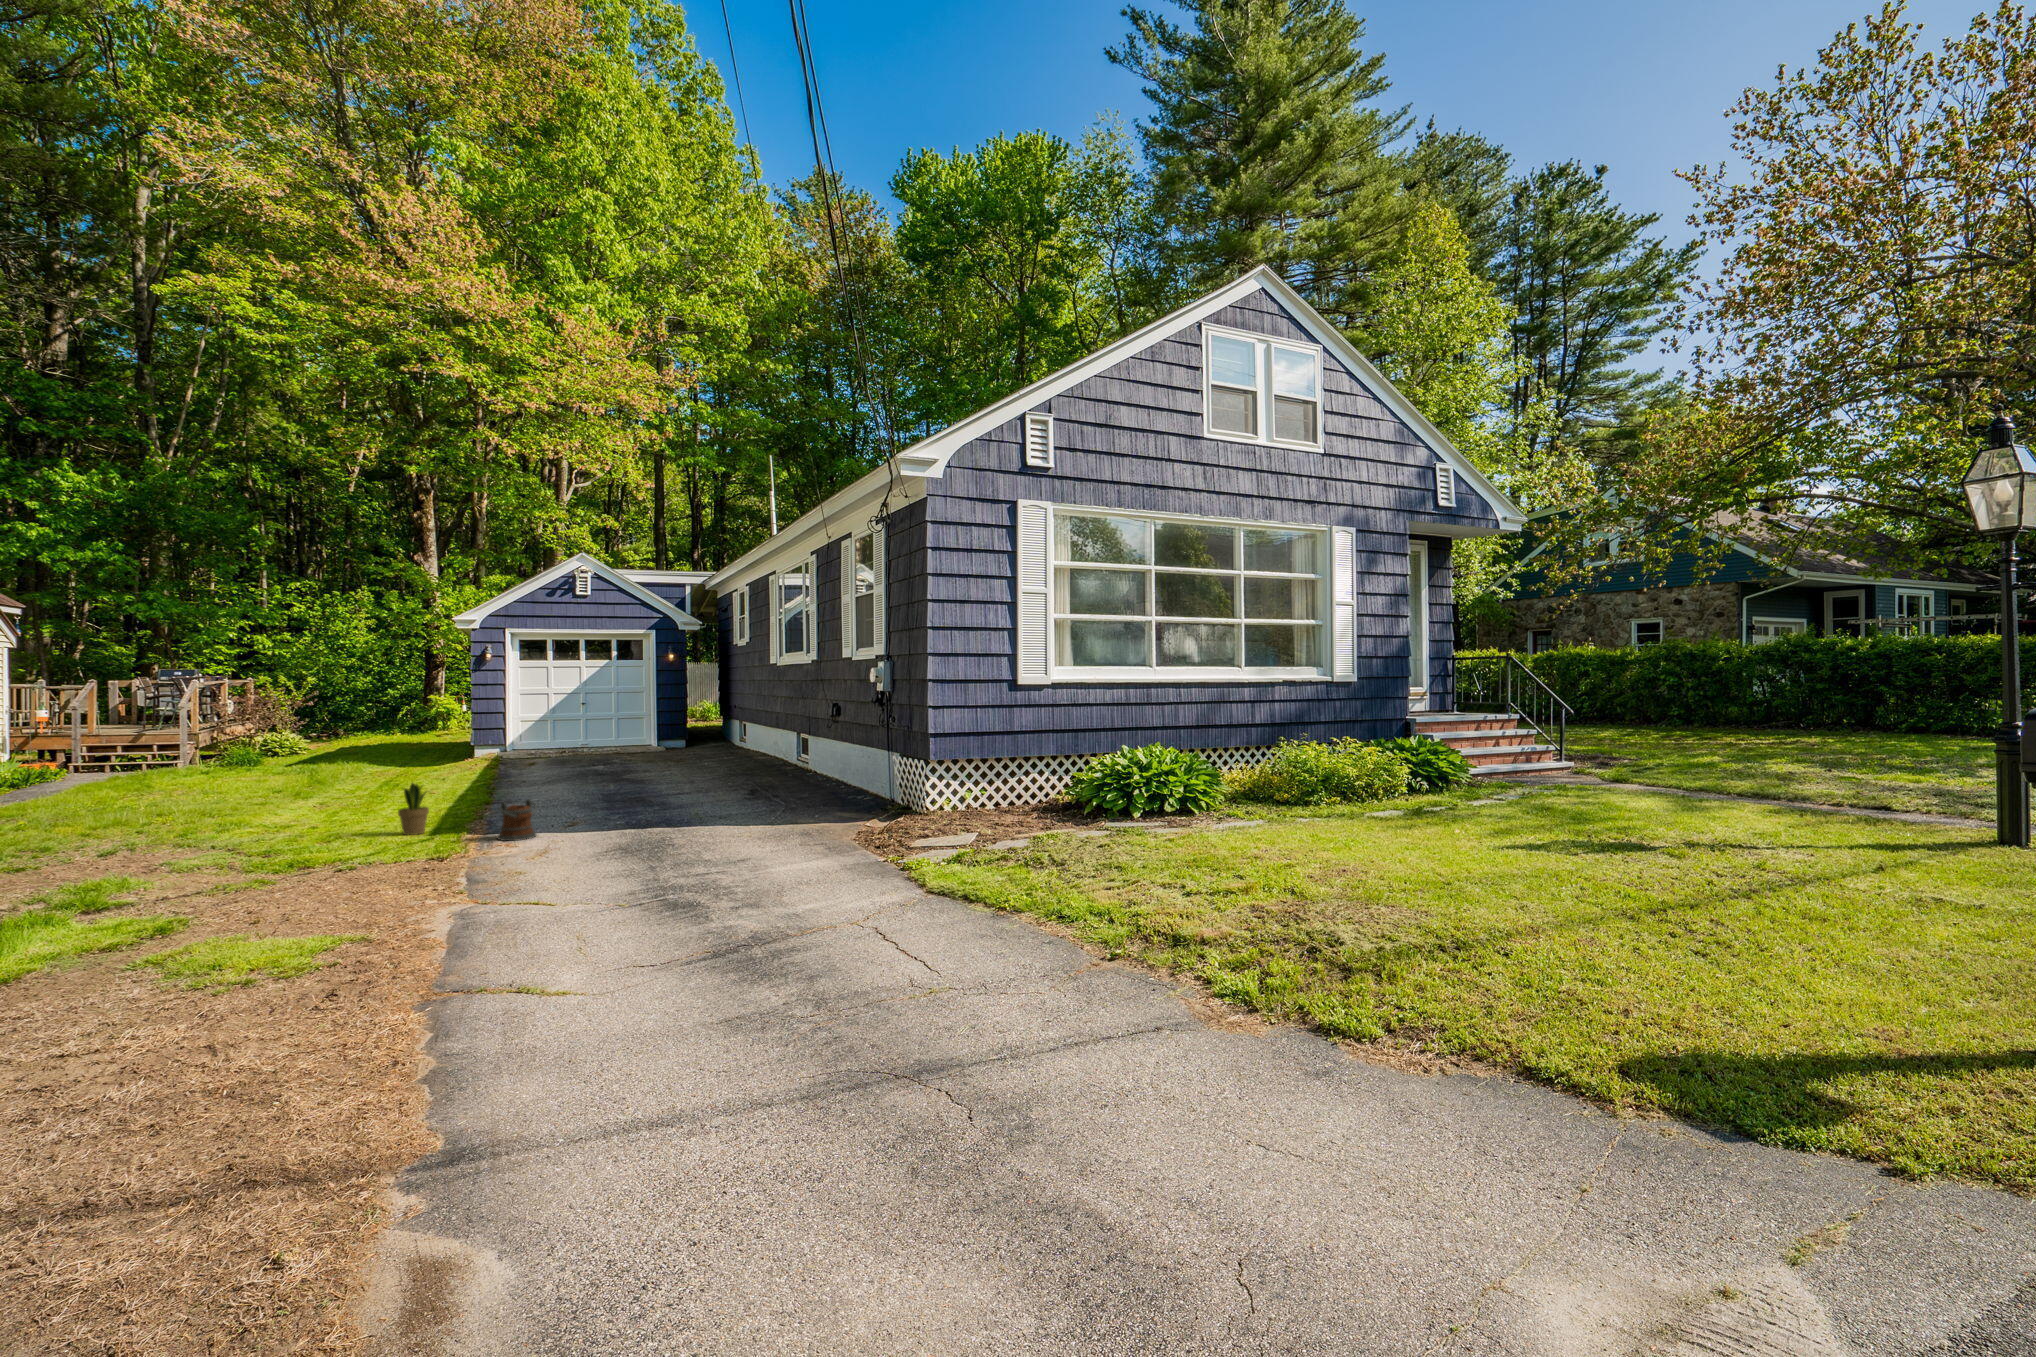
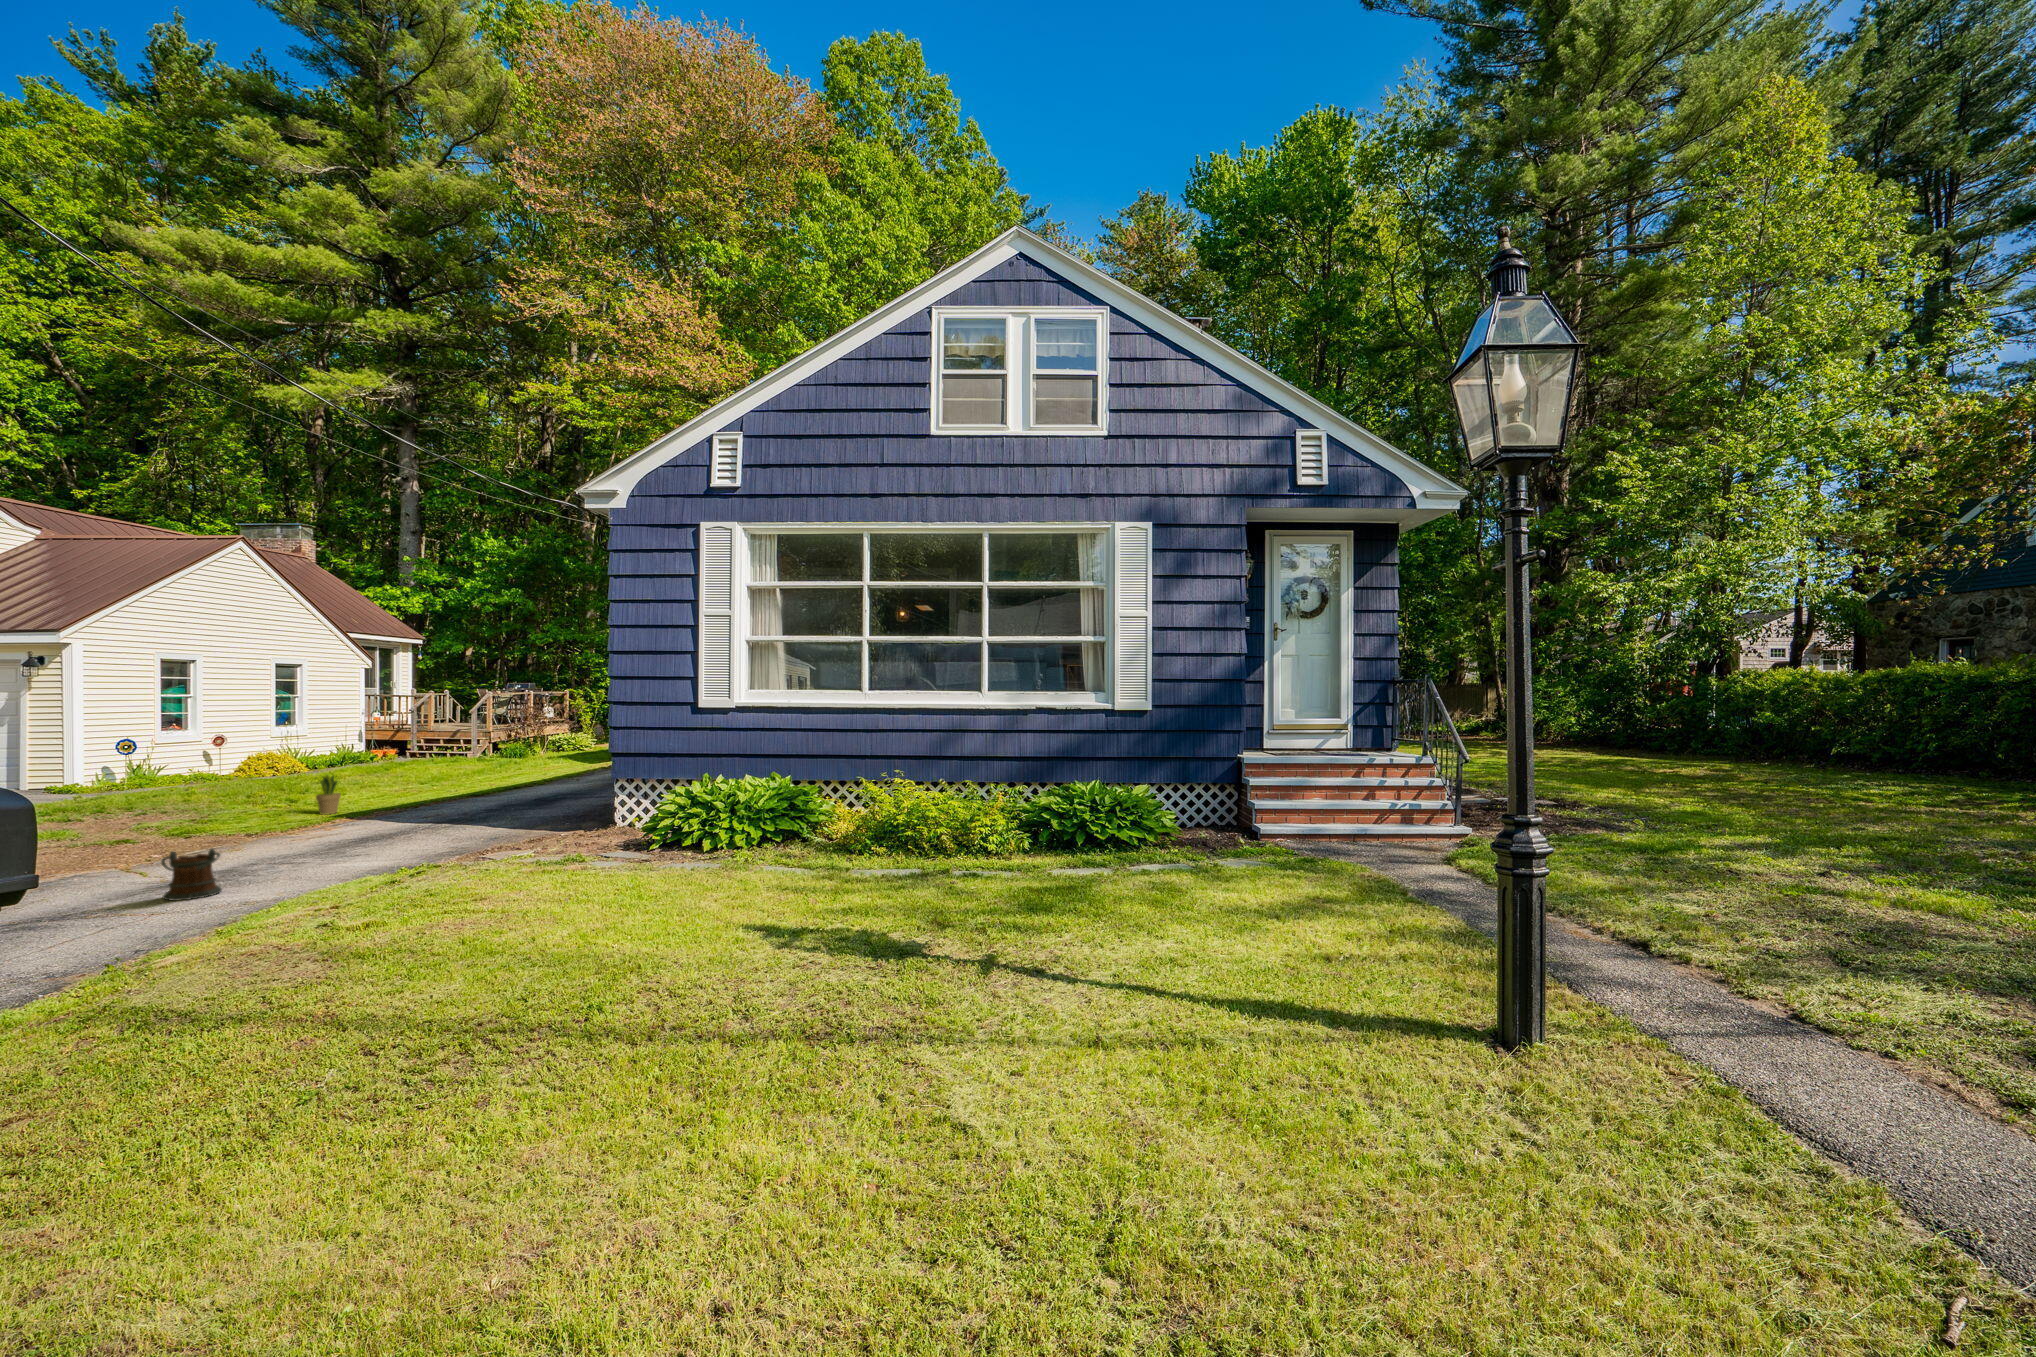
bucket: present [497,799,537,841] -> present [161,848,221,901]

